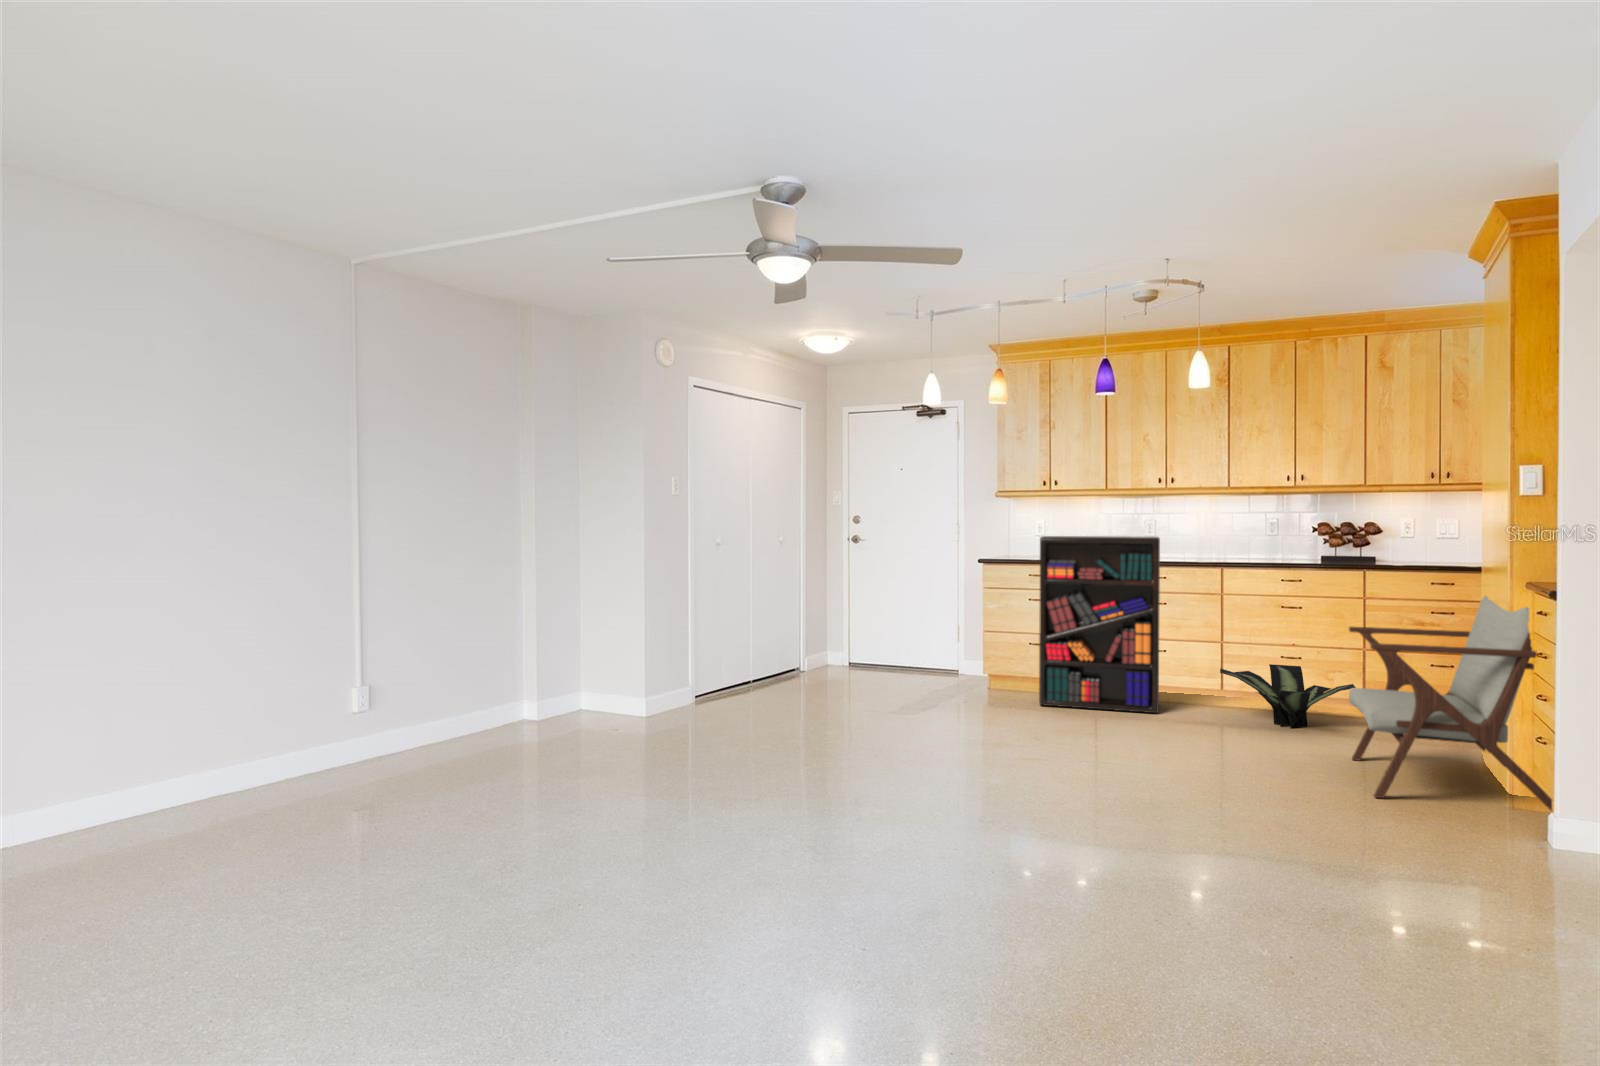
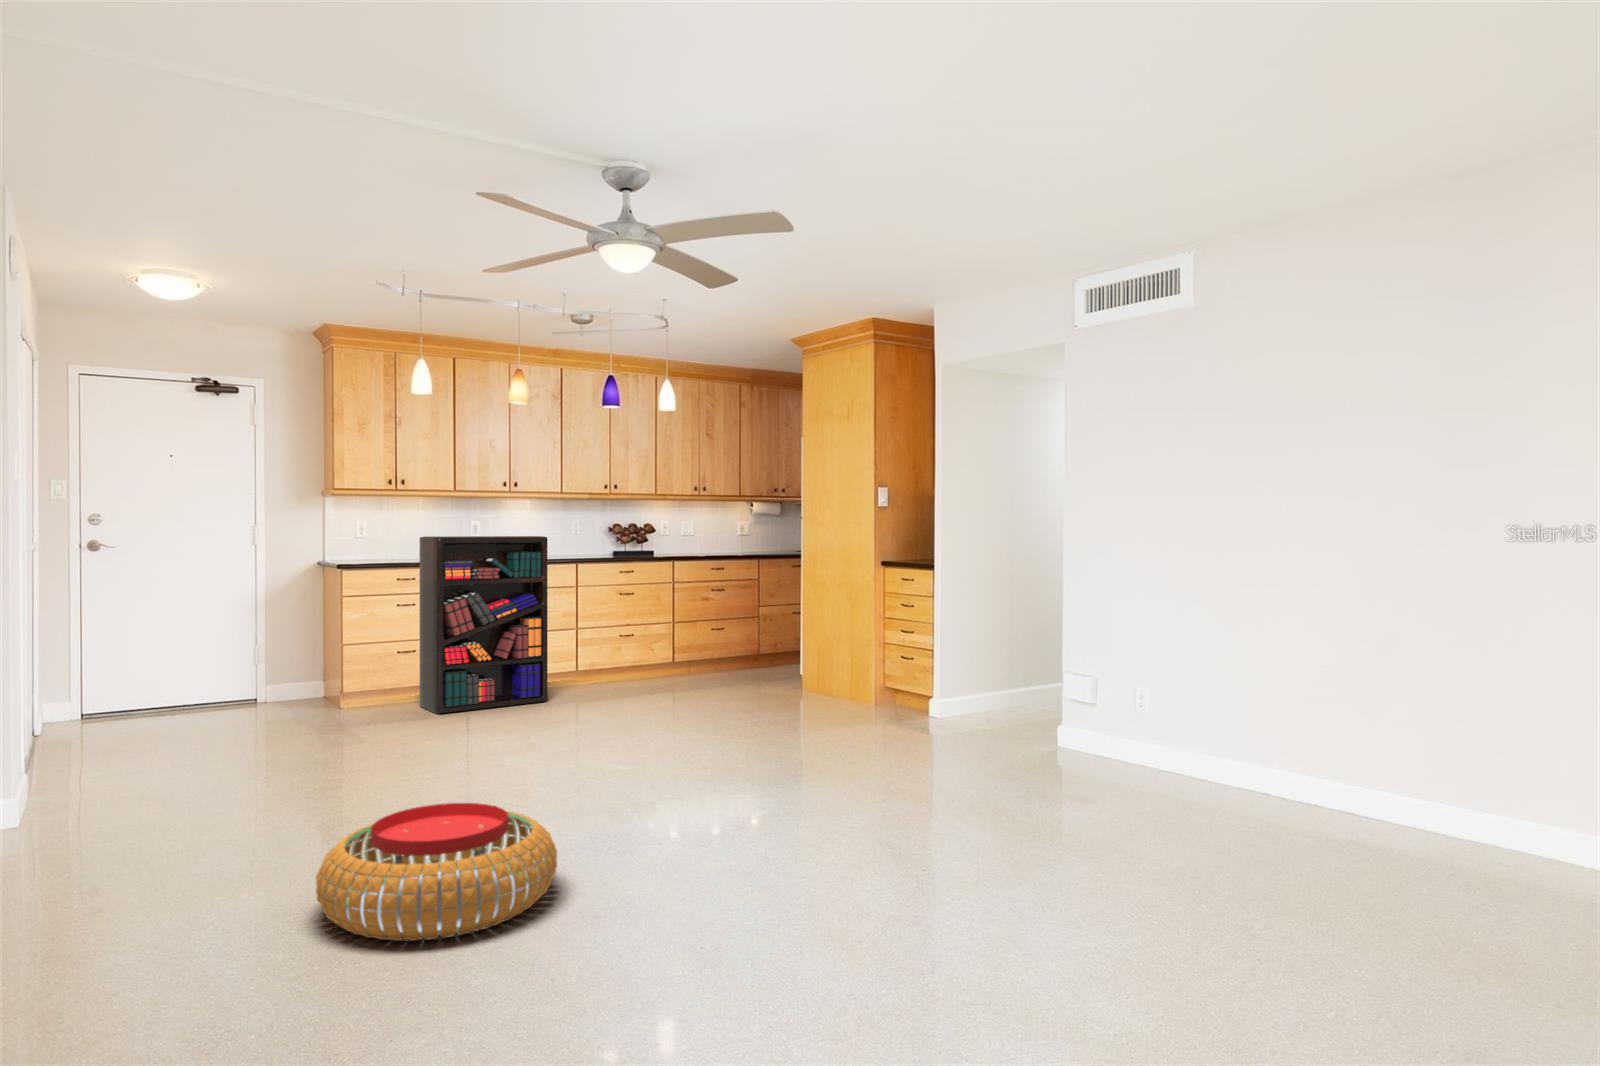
lounge chair: present [1349,596,1554,810] -> none [724,573,875,721]
potted plant: present [1220,664,1356,728] -> none [594,643,694,694]
pouf: none [592,764,780,875] -> present [316,803,557,941]

